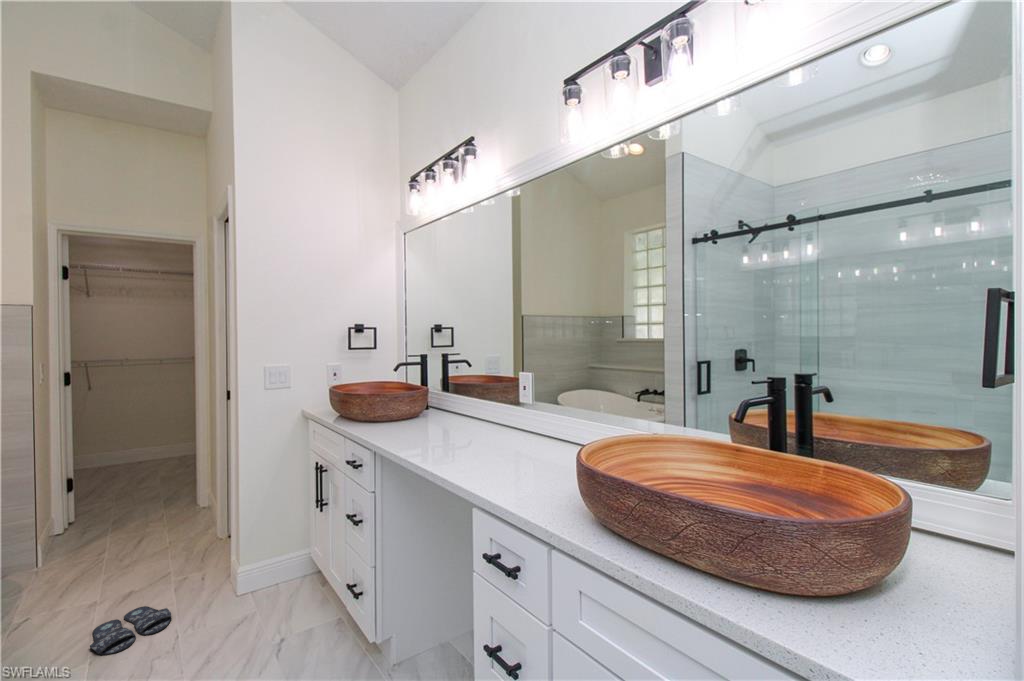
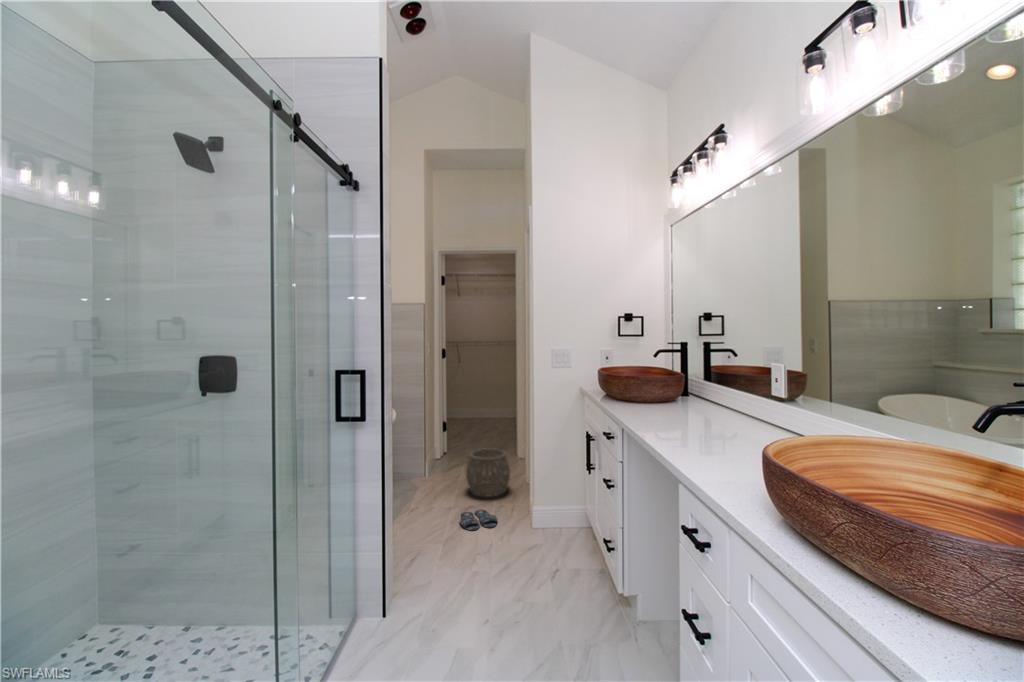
woven basket: none [102,507,192,588] -> present [466,448,510,497]

